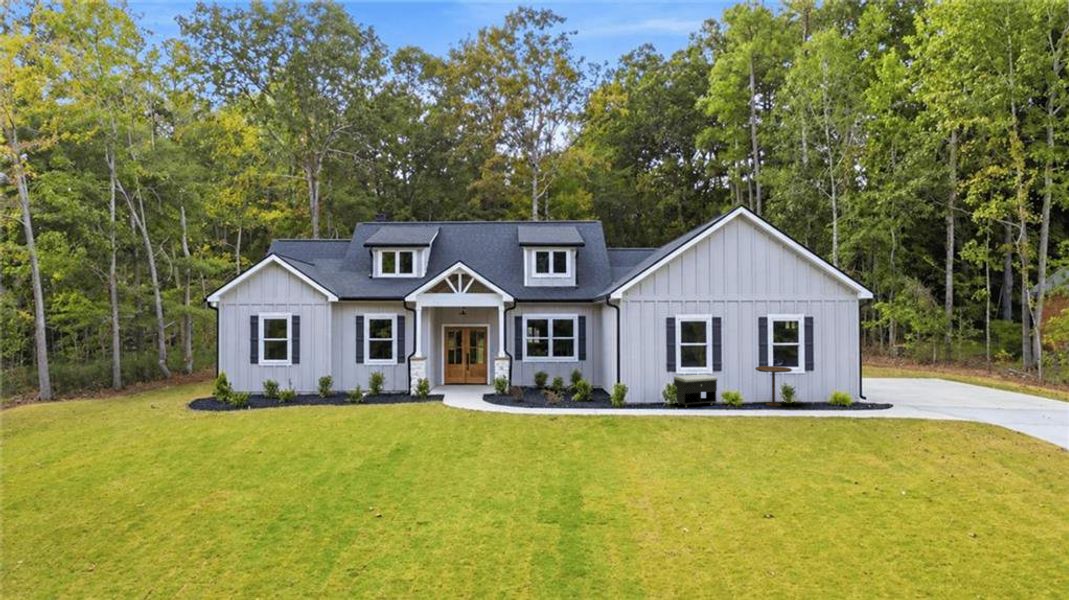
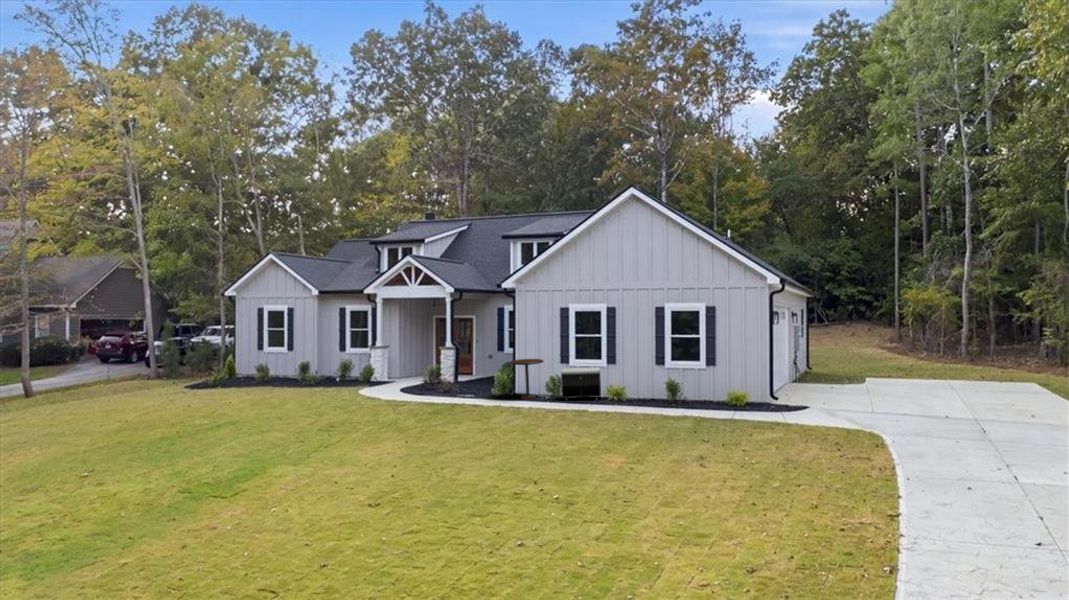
pedestal table: present [755,366,792,406] -> present [510,359,543,399]

